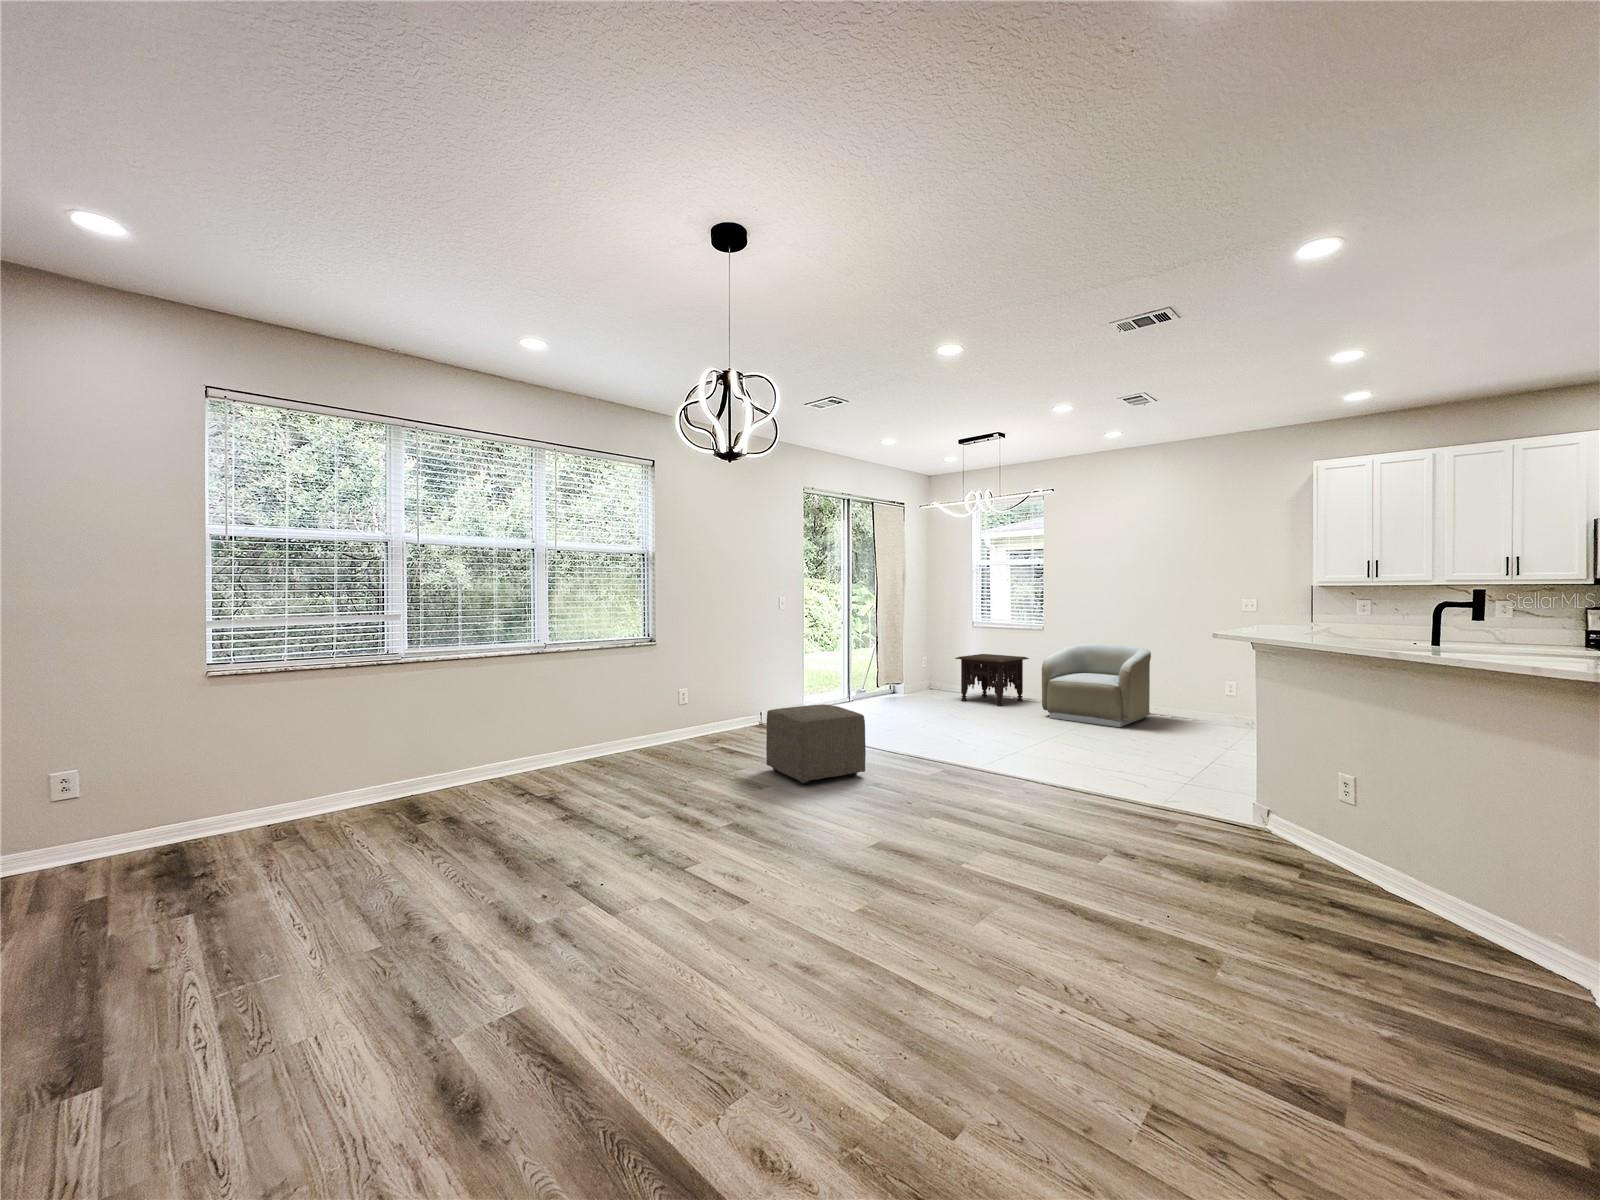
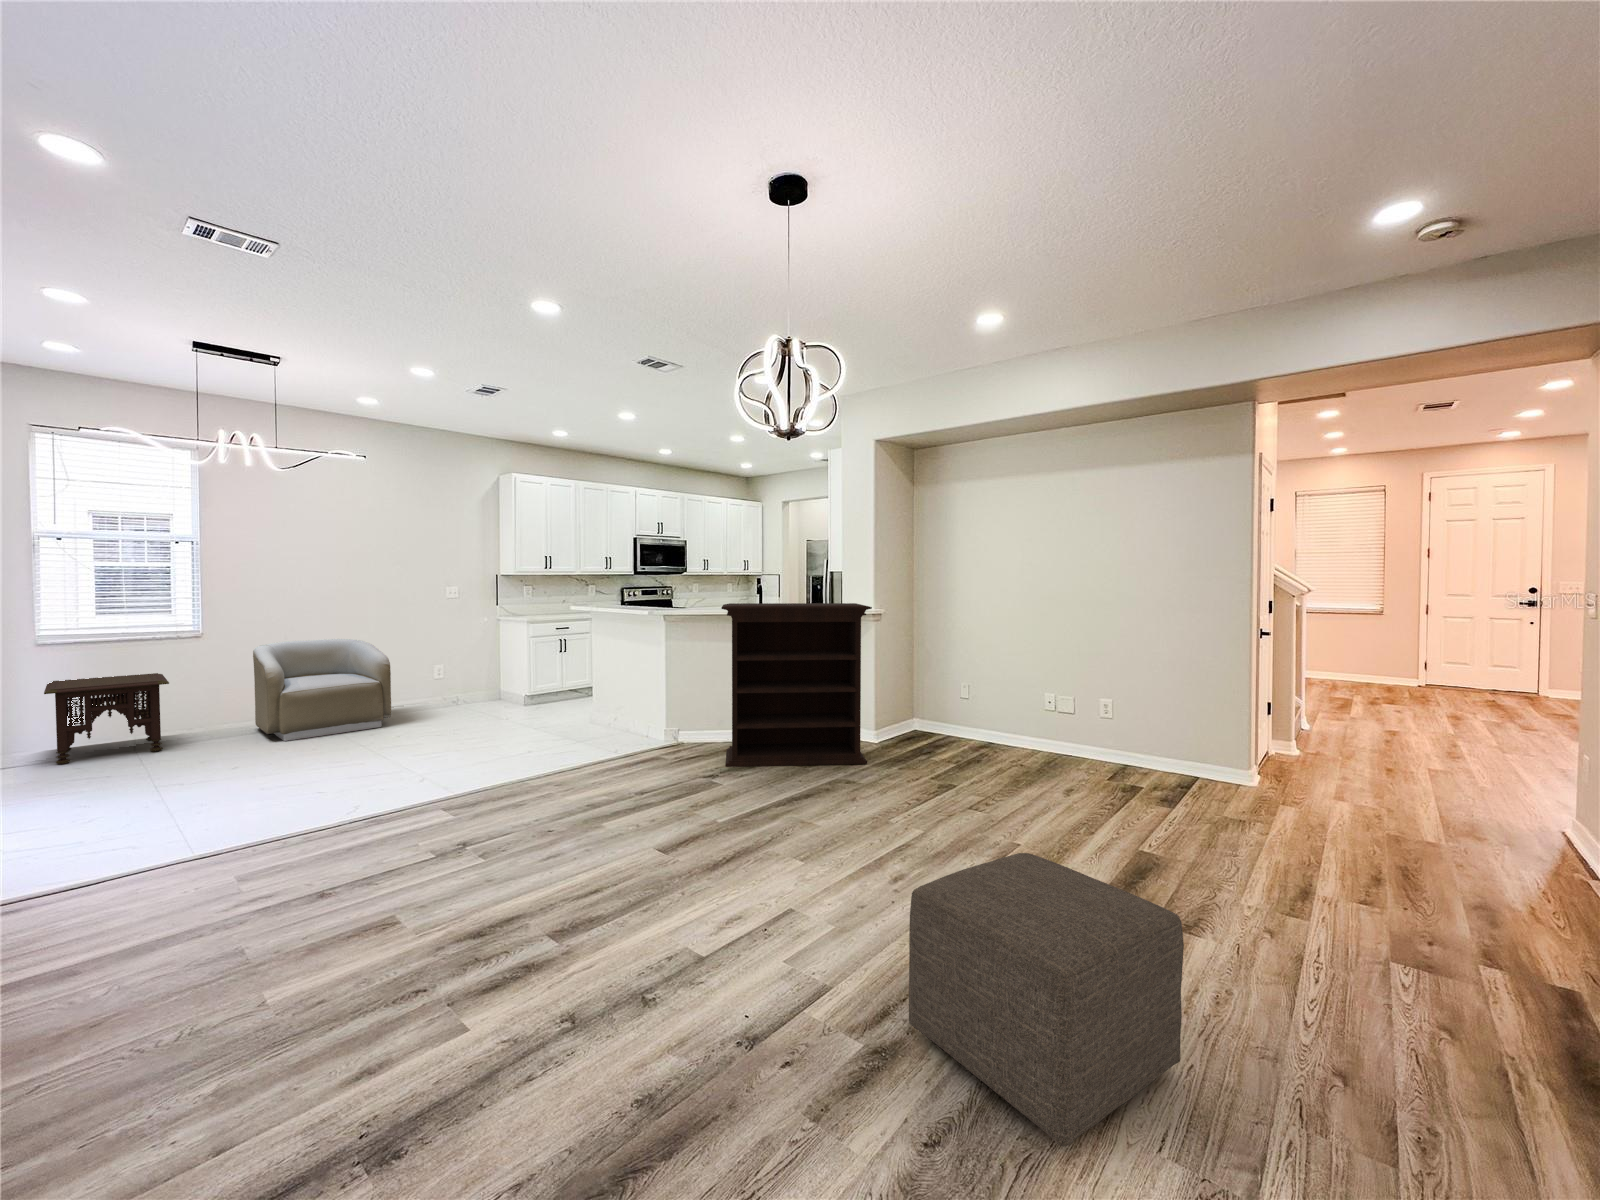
bookshelf: none [1165,627,1500,990] -> present [721,603,872,767]
ottoman: present [766,704,866,784] -> present [909,853,1184,1147]

